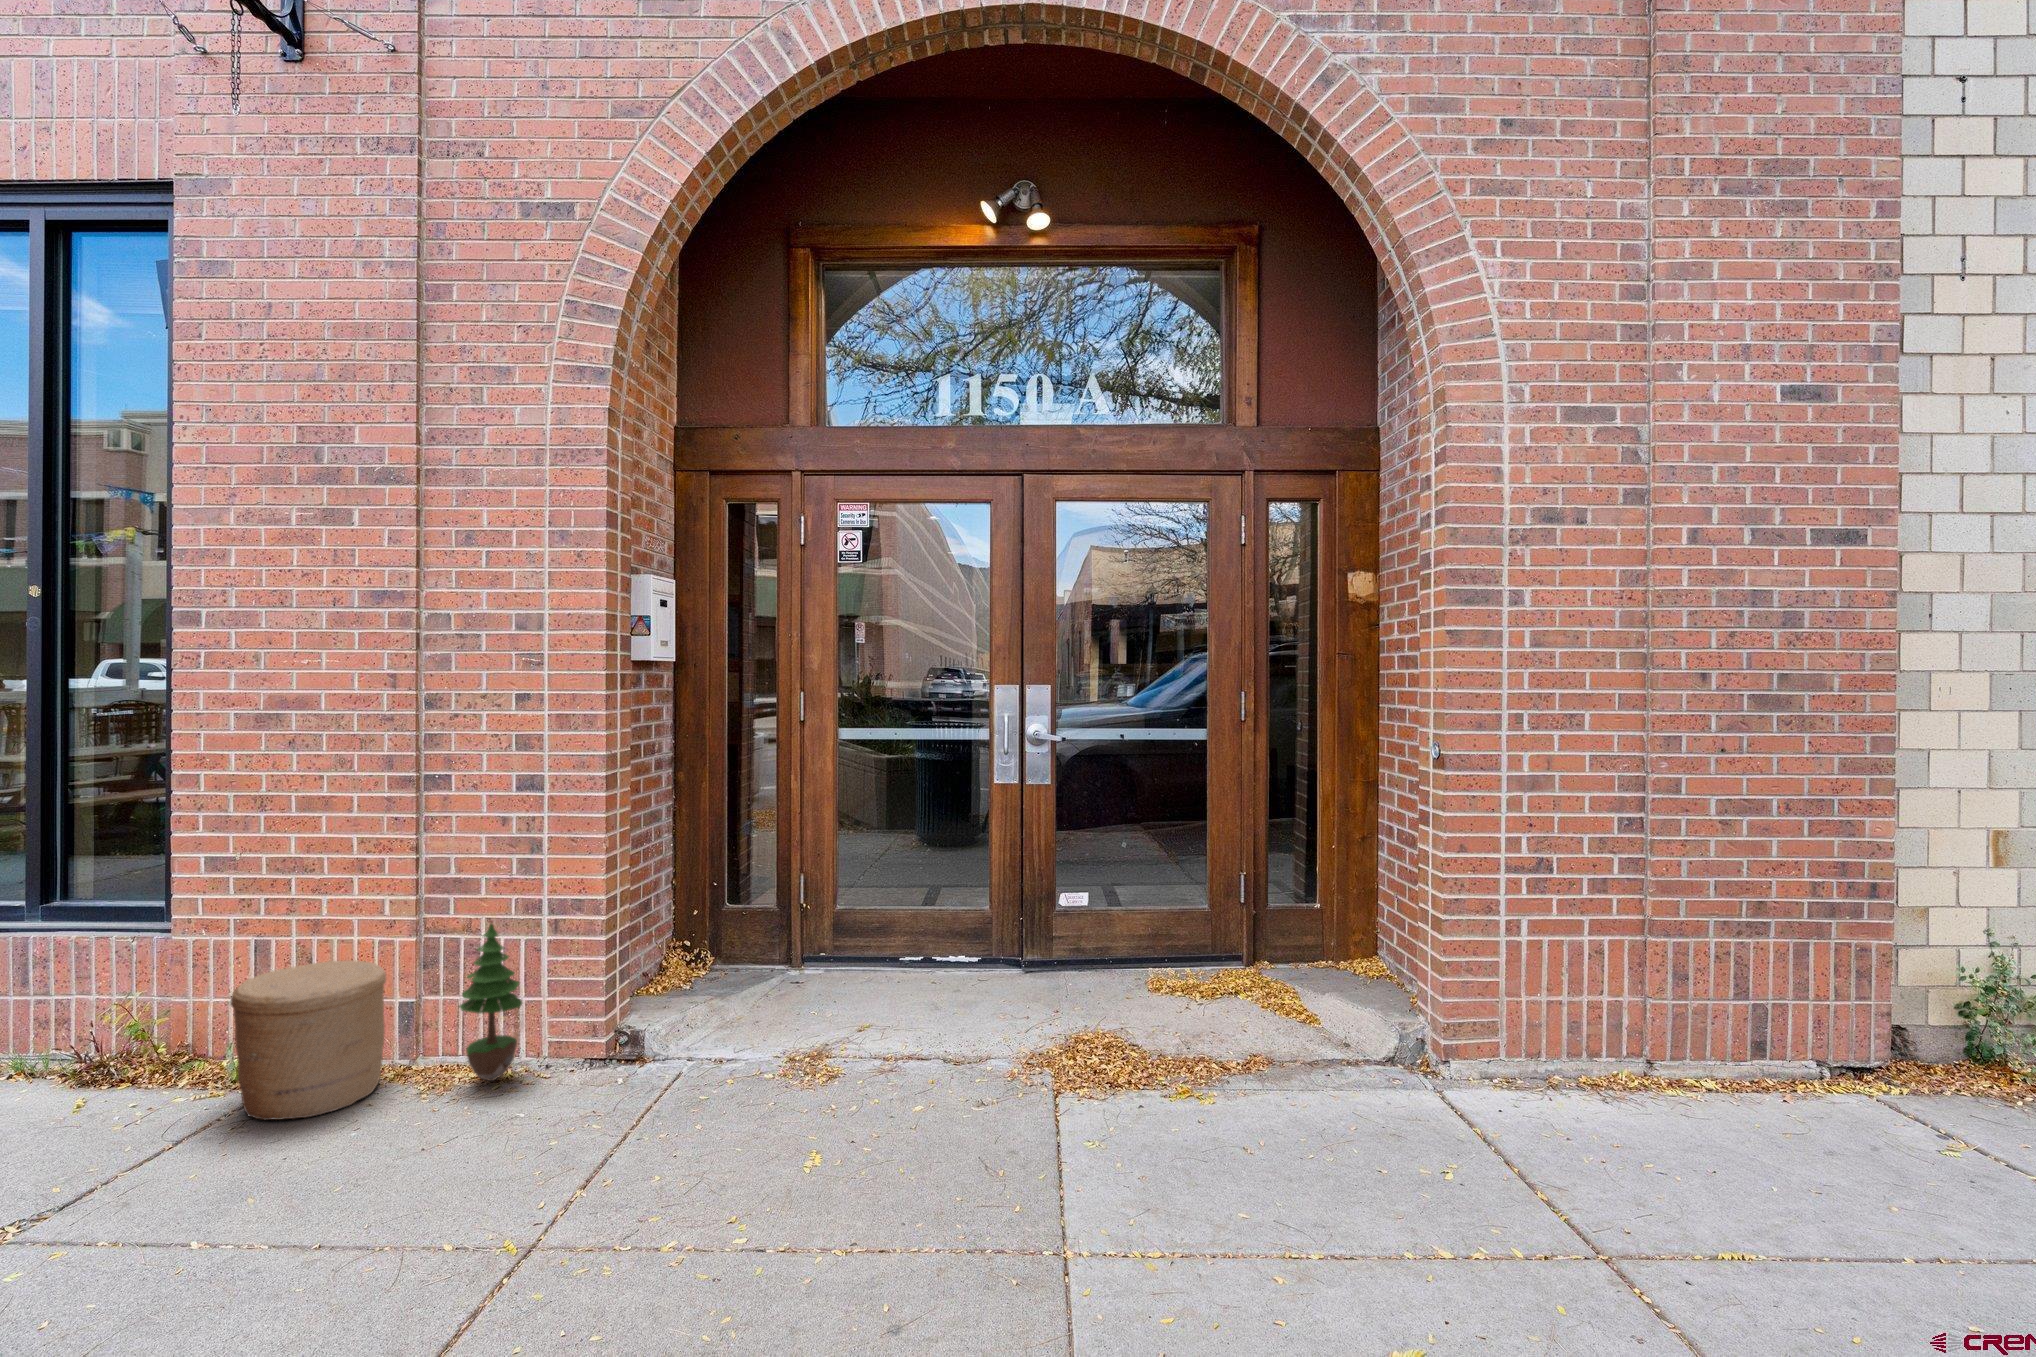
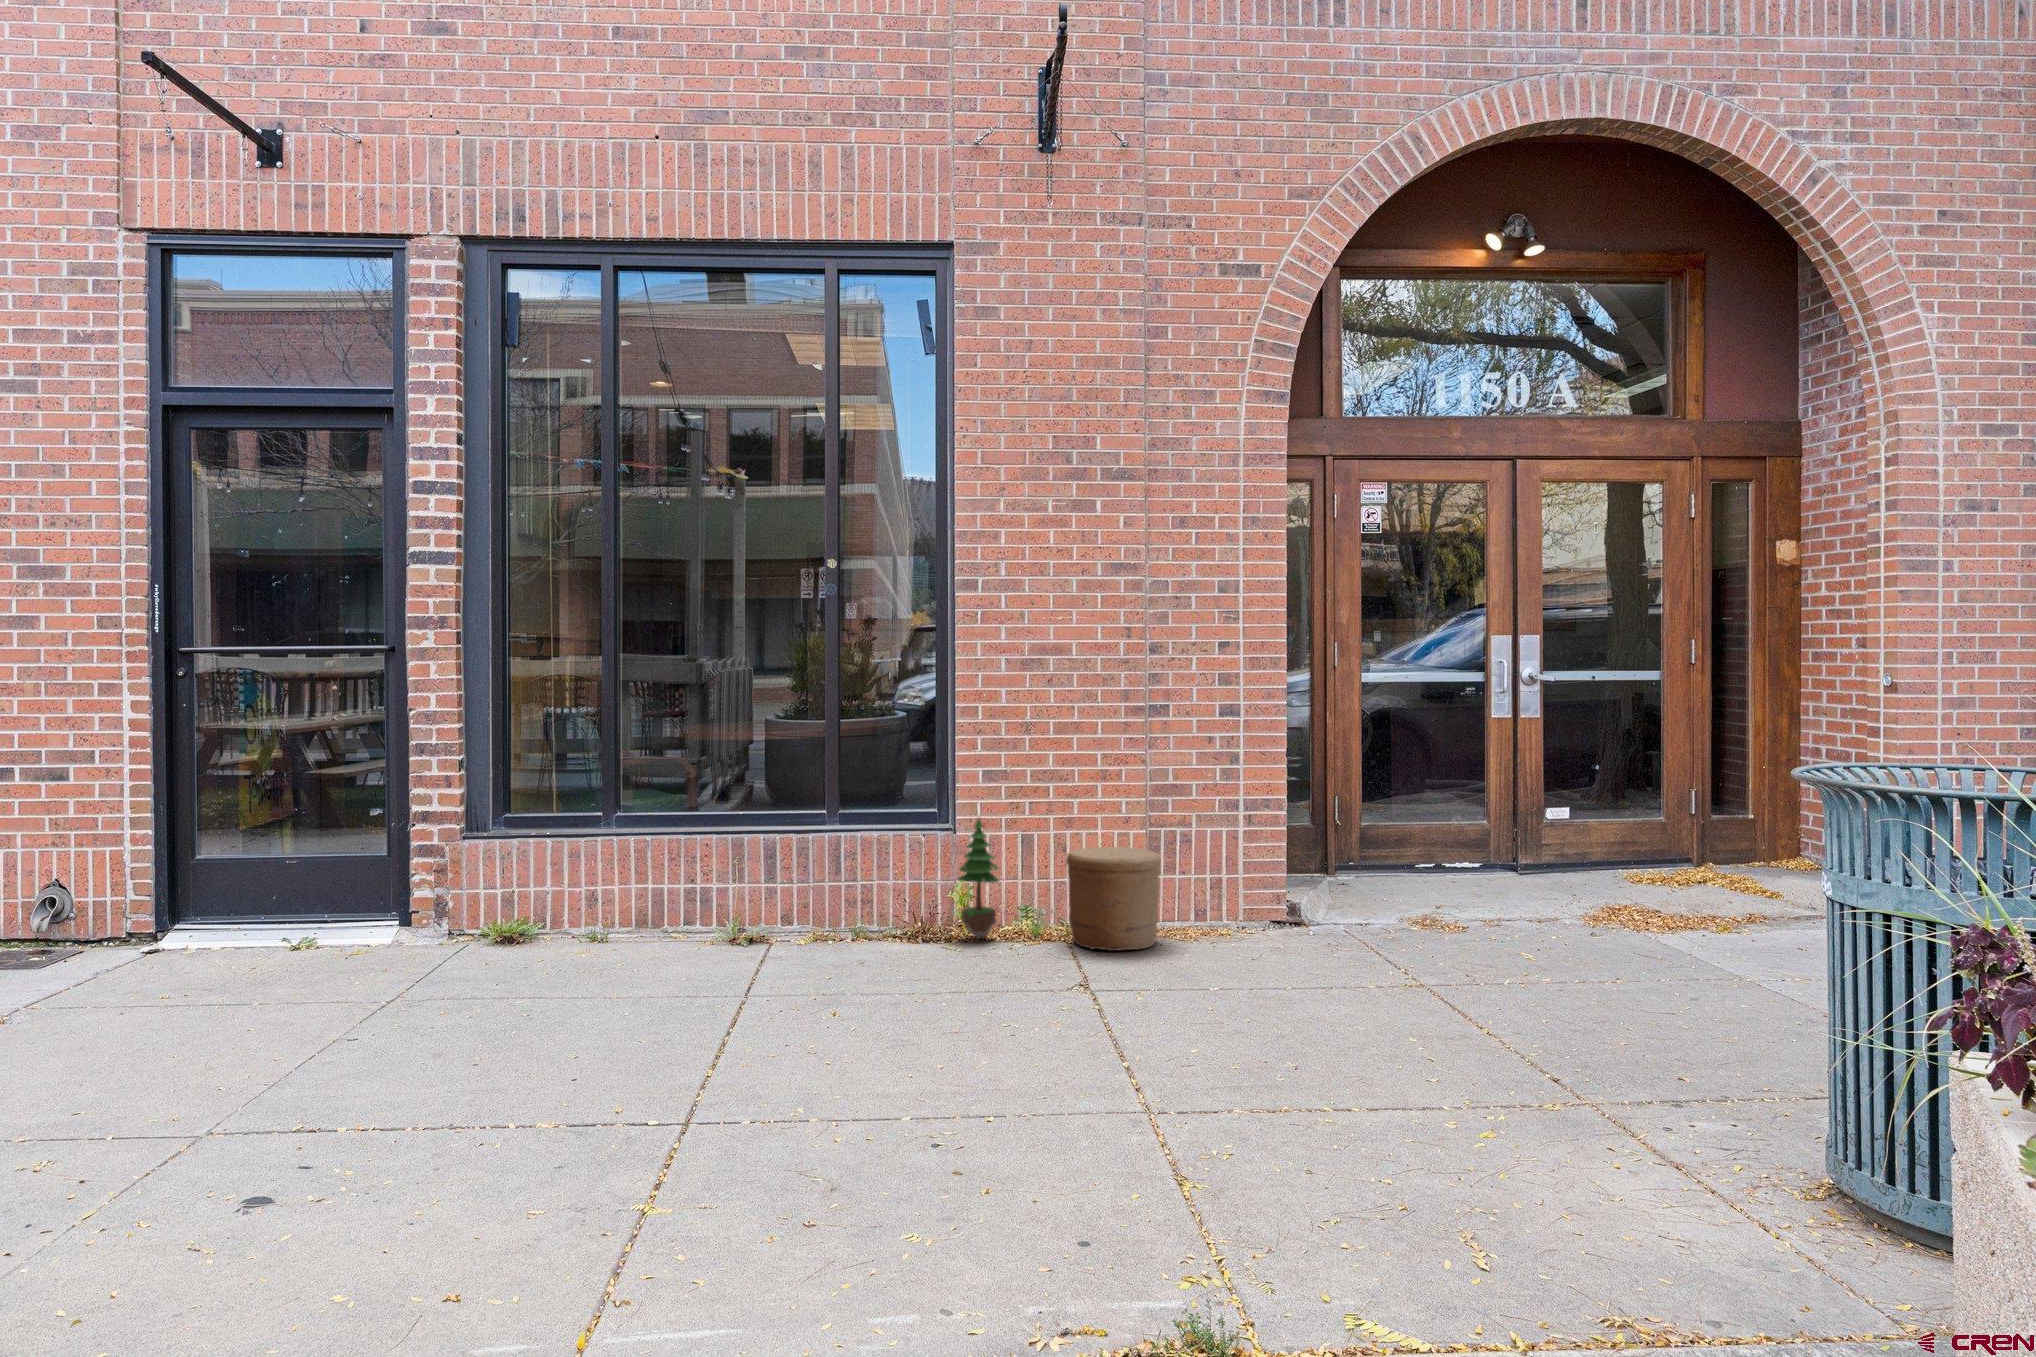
potted tree: present [460,924,522,1081] -> present [958,819,999,939]

